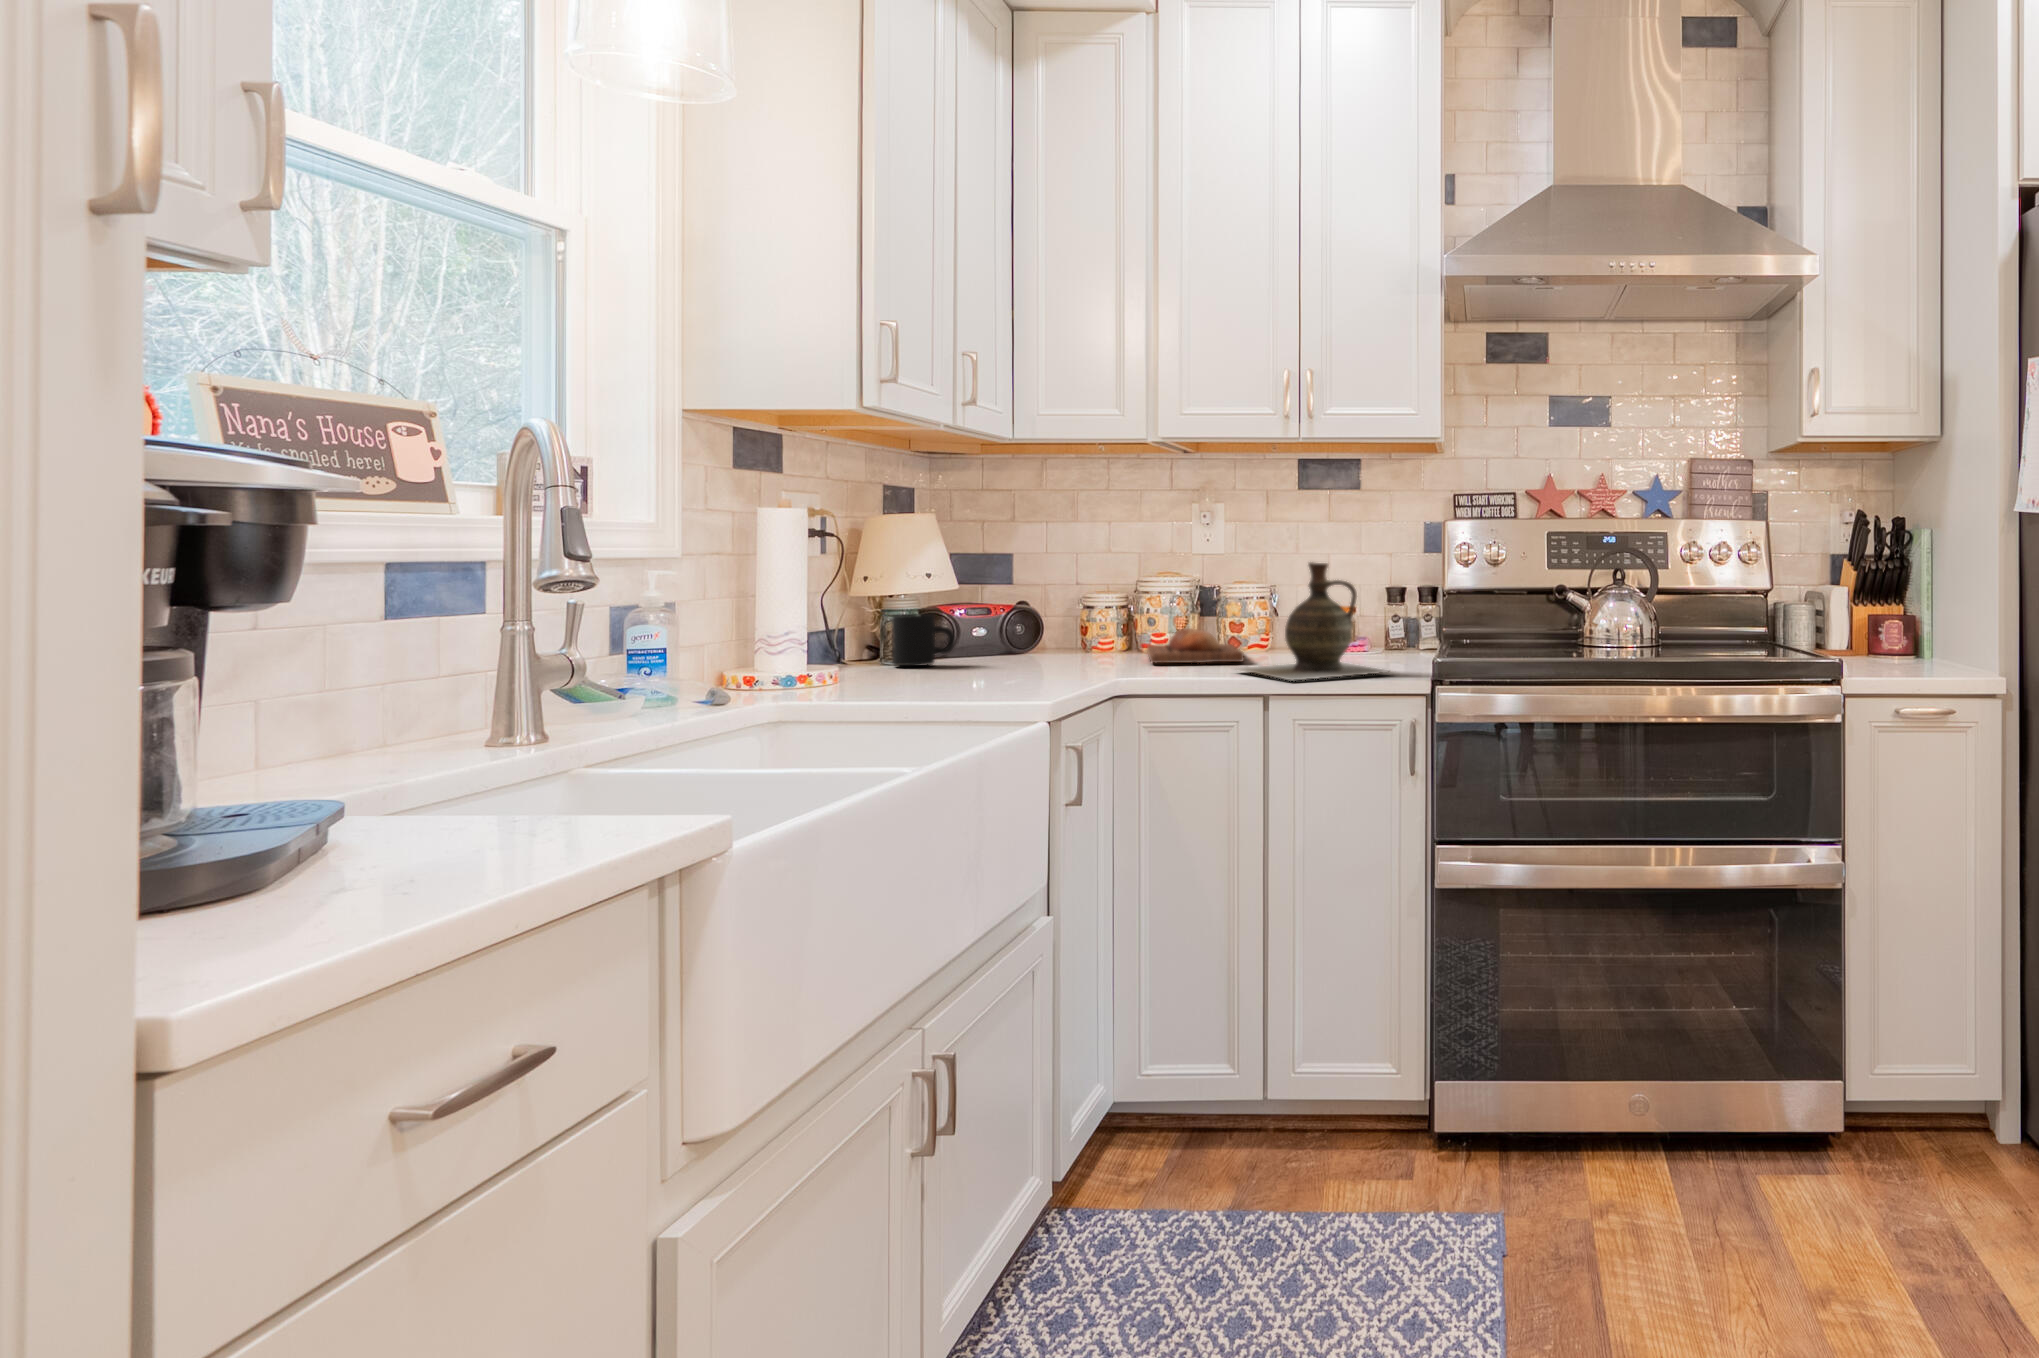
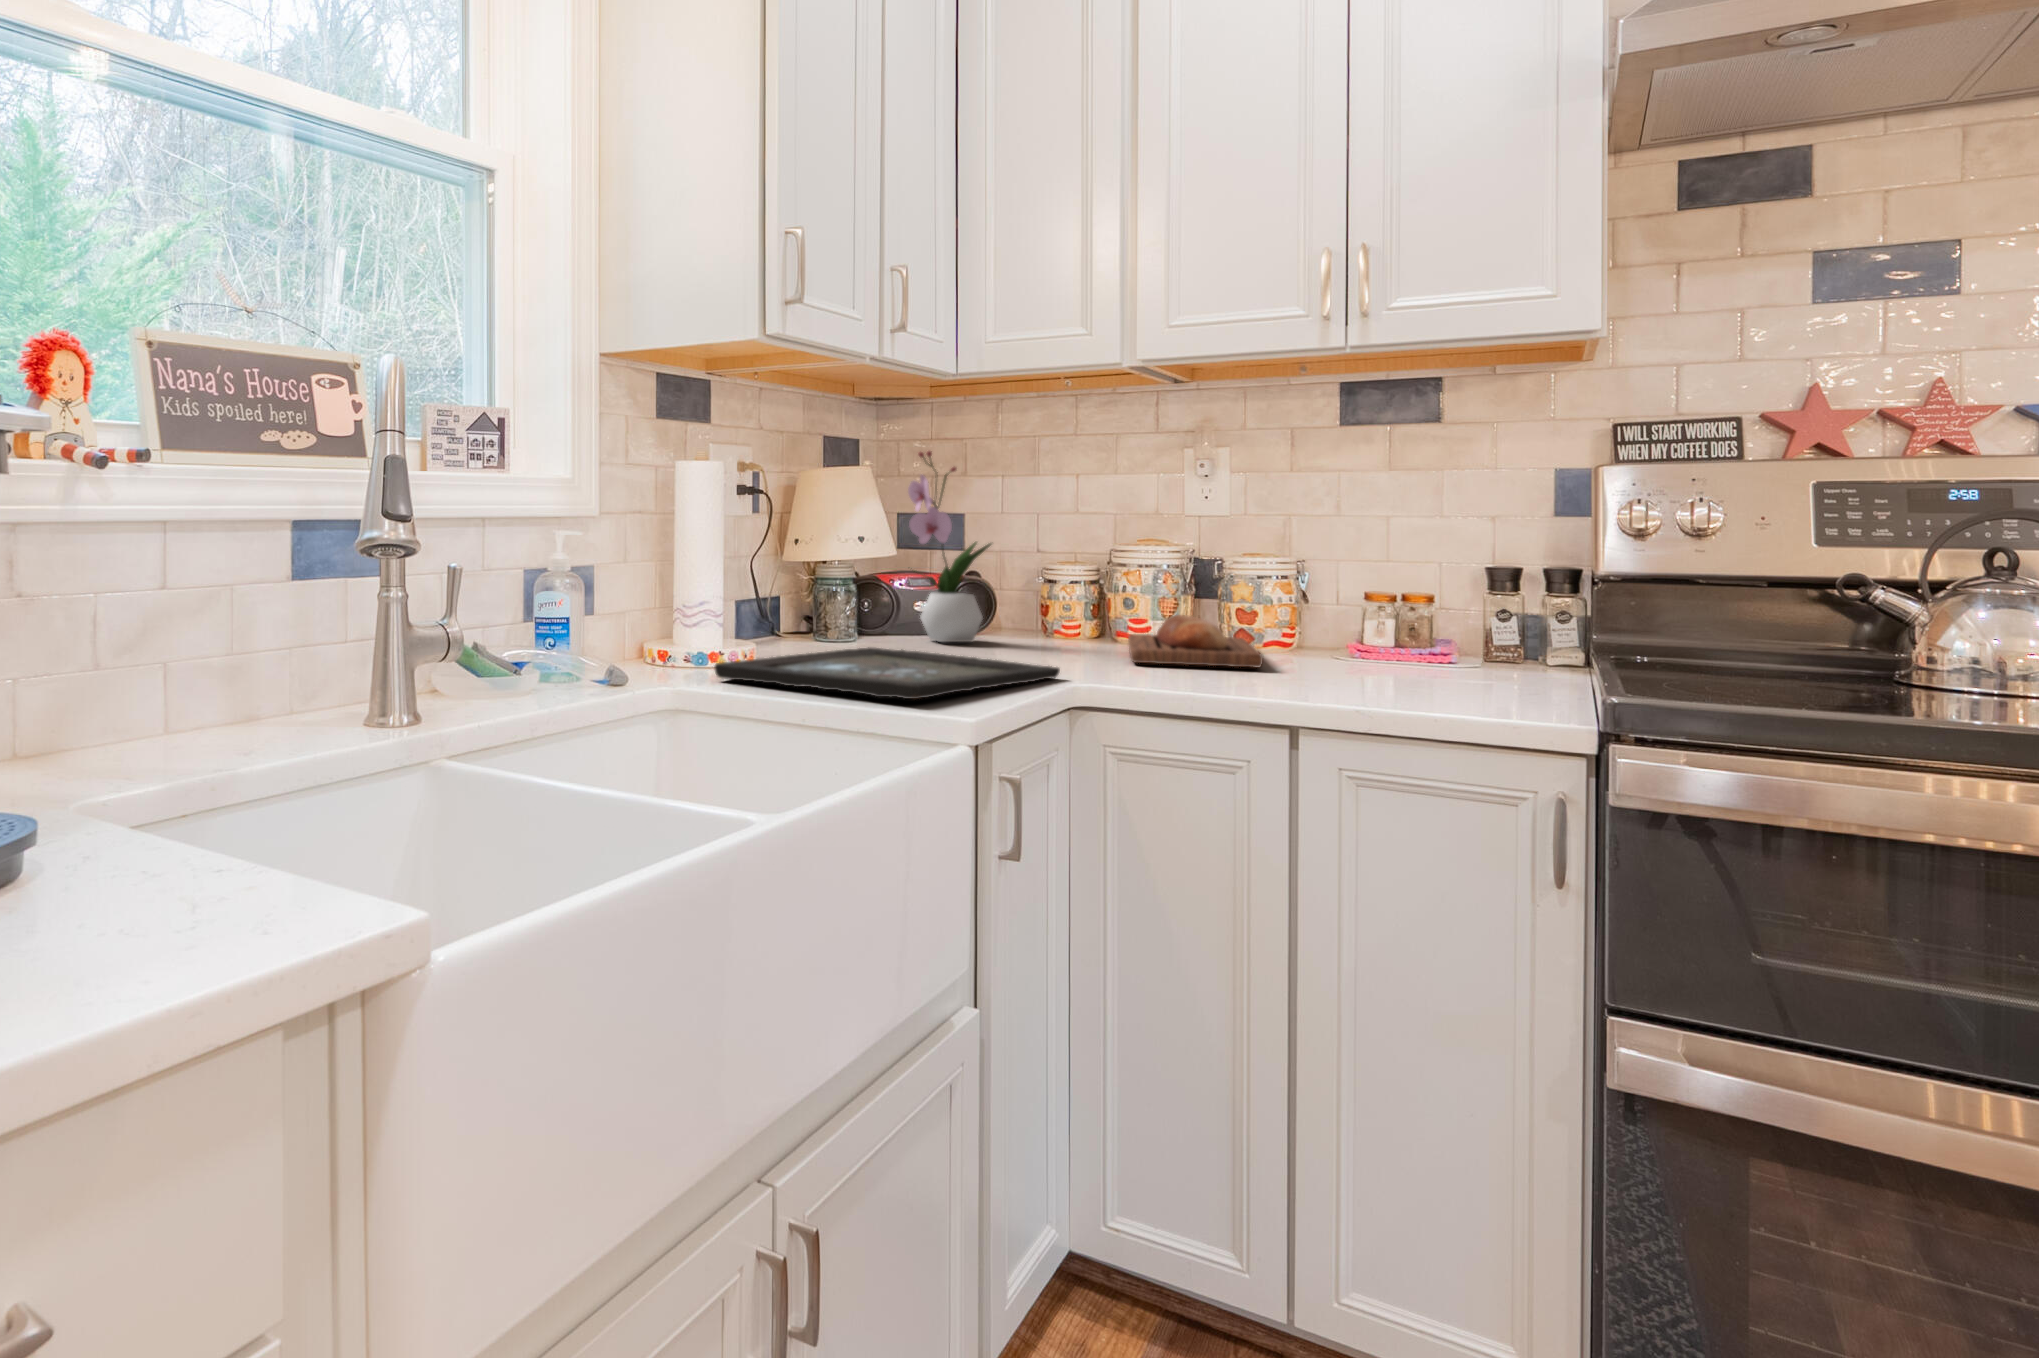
flower arrangement: none [964,502,1039,658] -> present [908,451,991,642]
ceramic jug: present [1240,562,1387,680] -> none [1244,531,1509,706]
mug: present [892,614,955,666] -> none [822,586,892,649]
tray: none [806,662,1098,694] -> present [715,647,1060,699]

